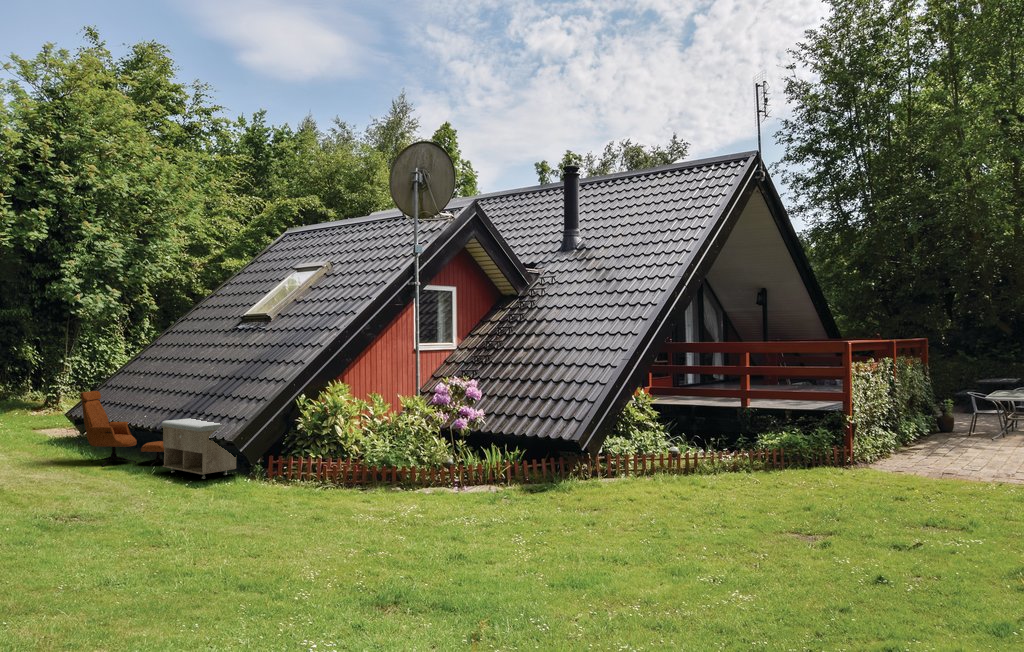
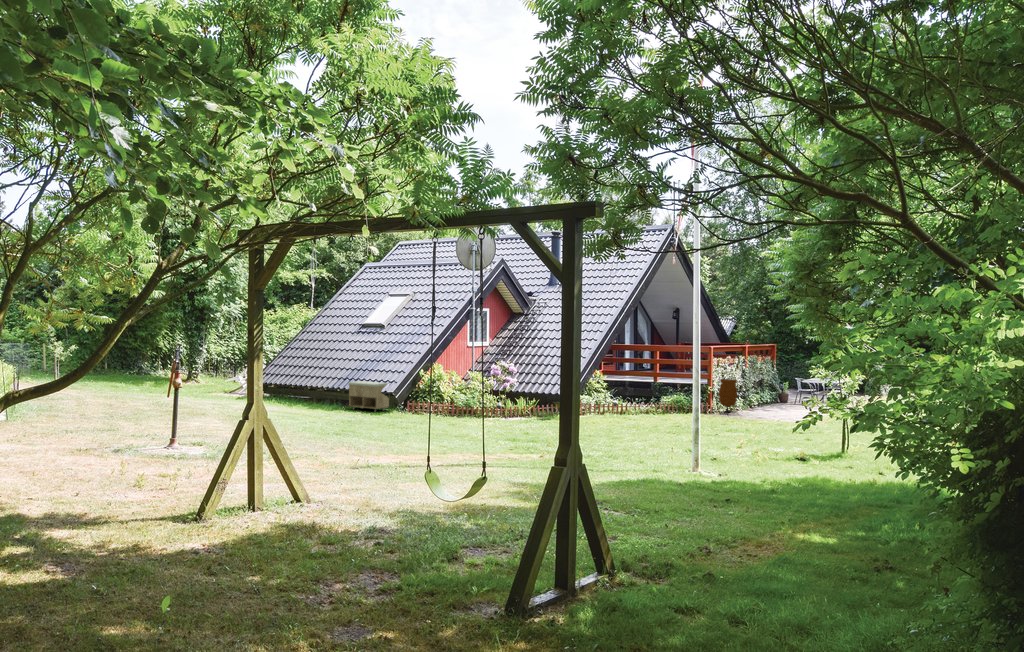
lounge chair: present [80,391,164,467] -> present [718,379,738,414]

